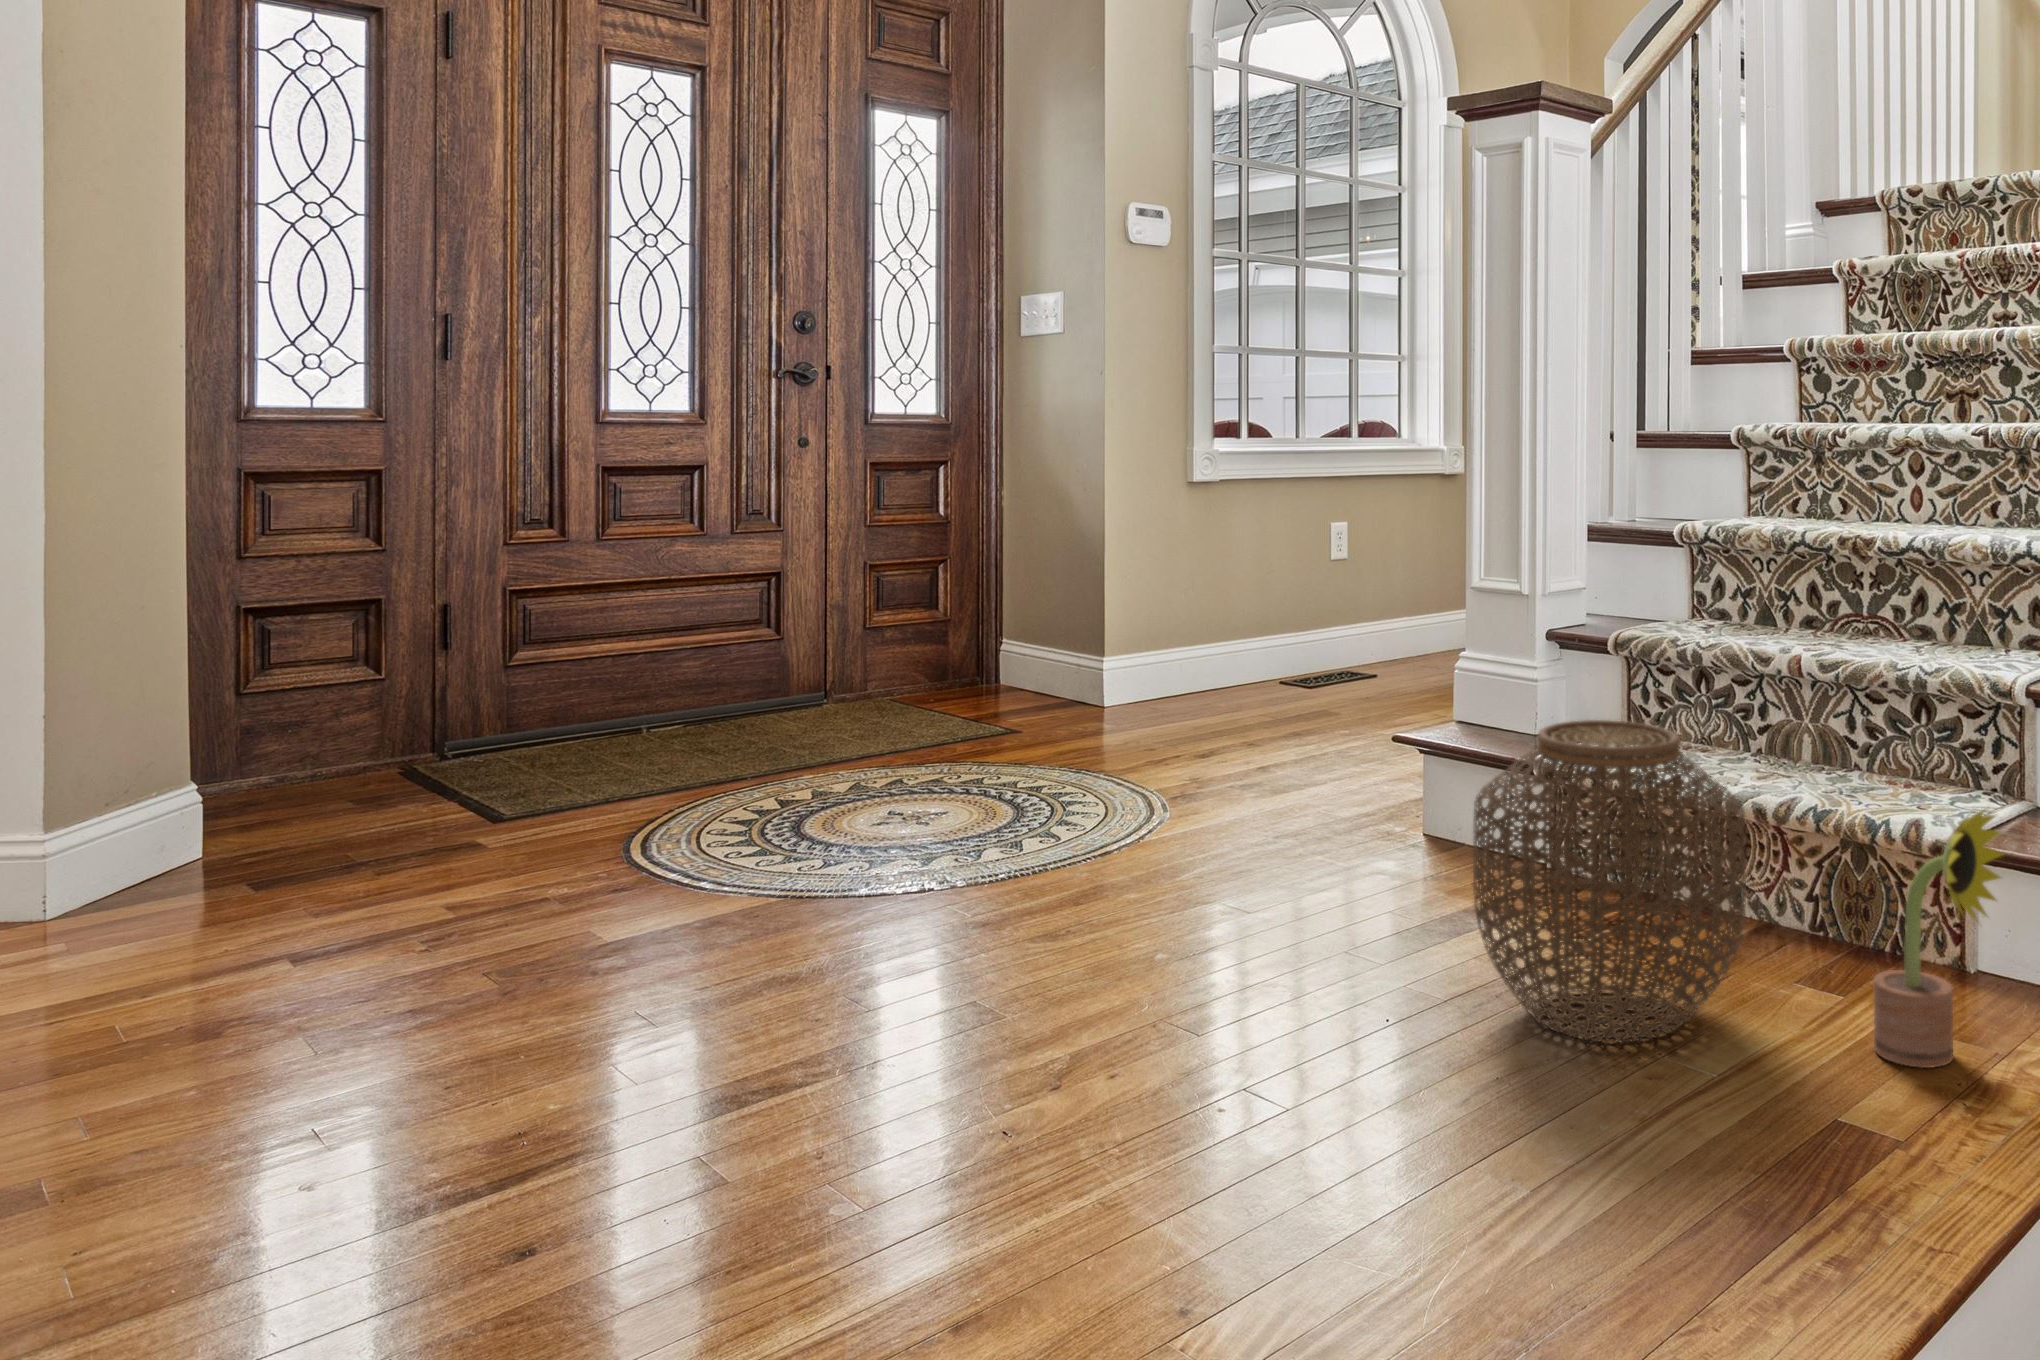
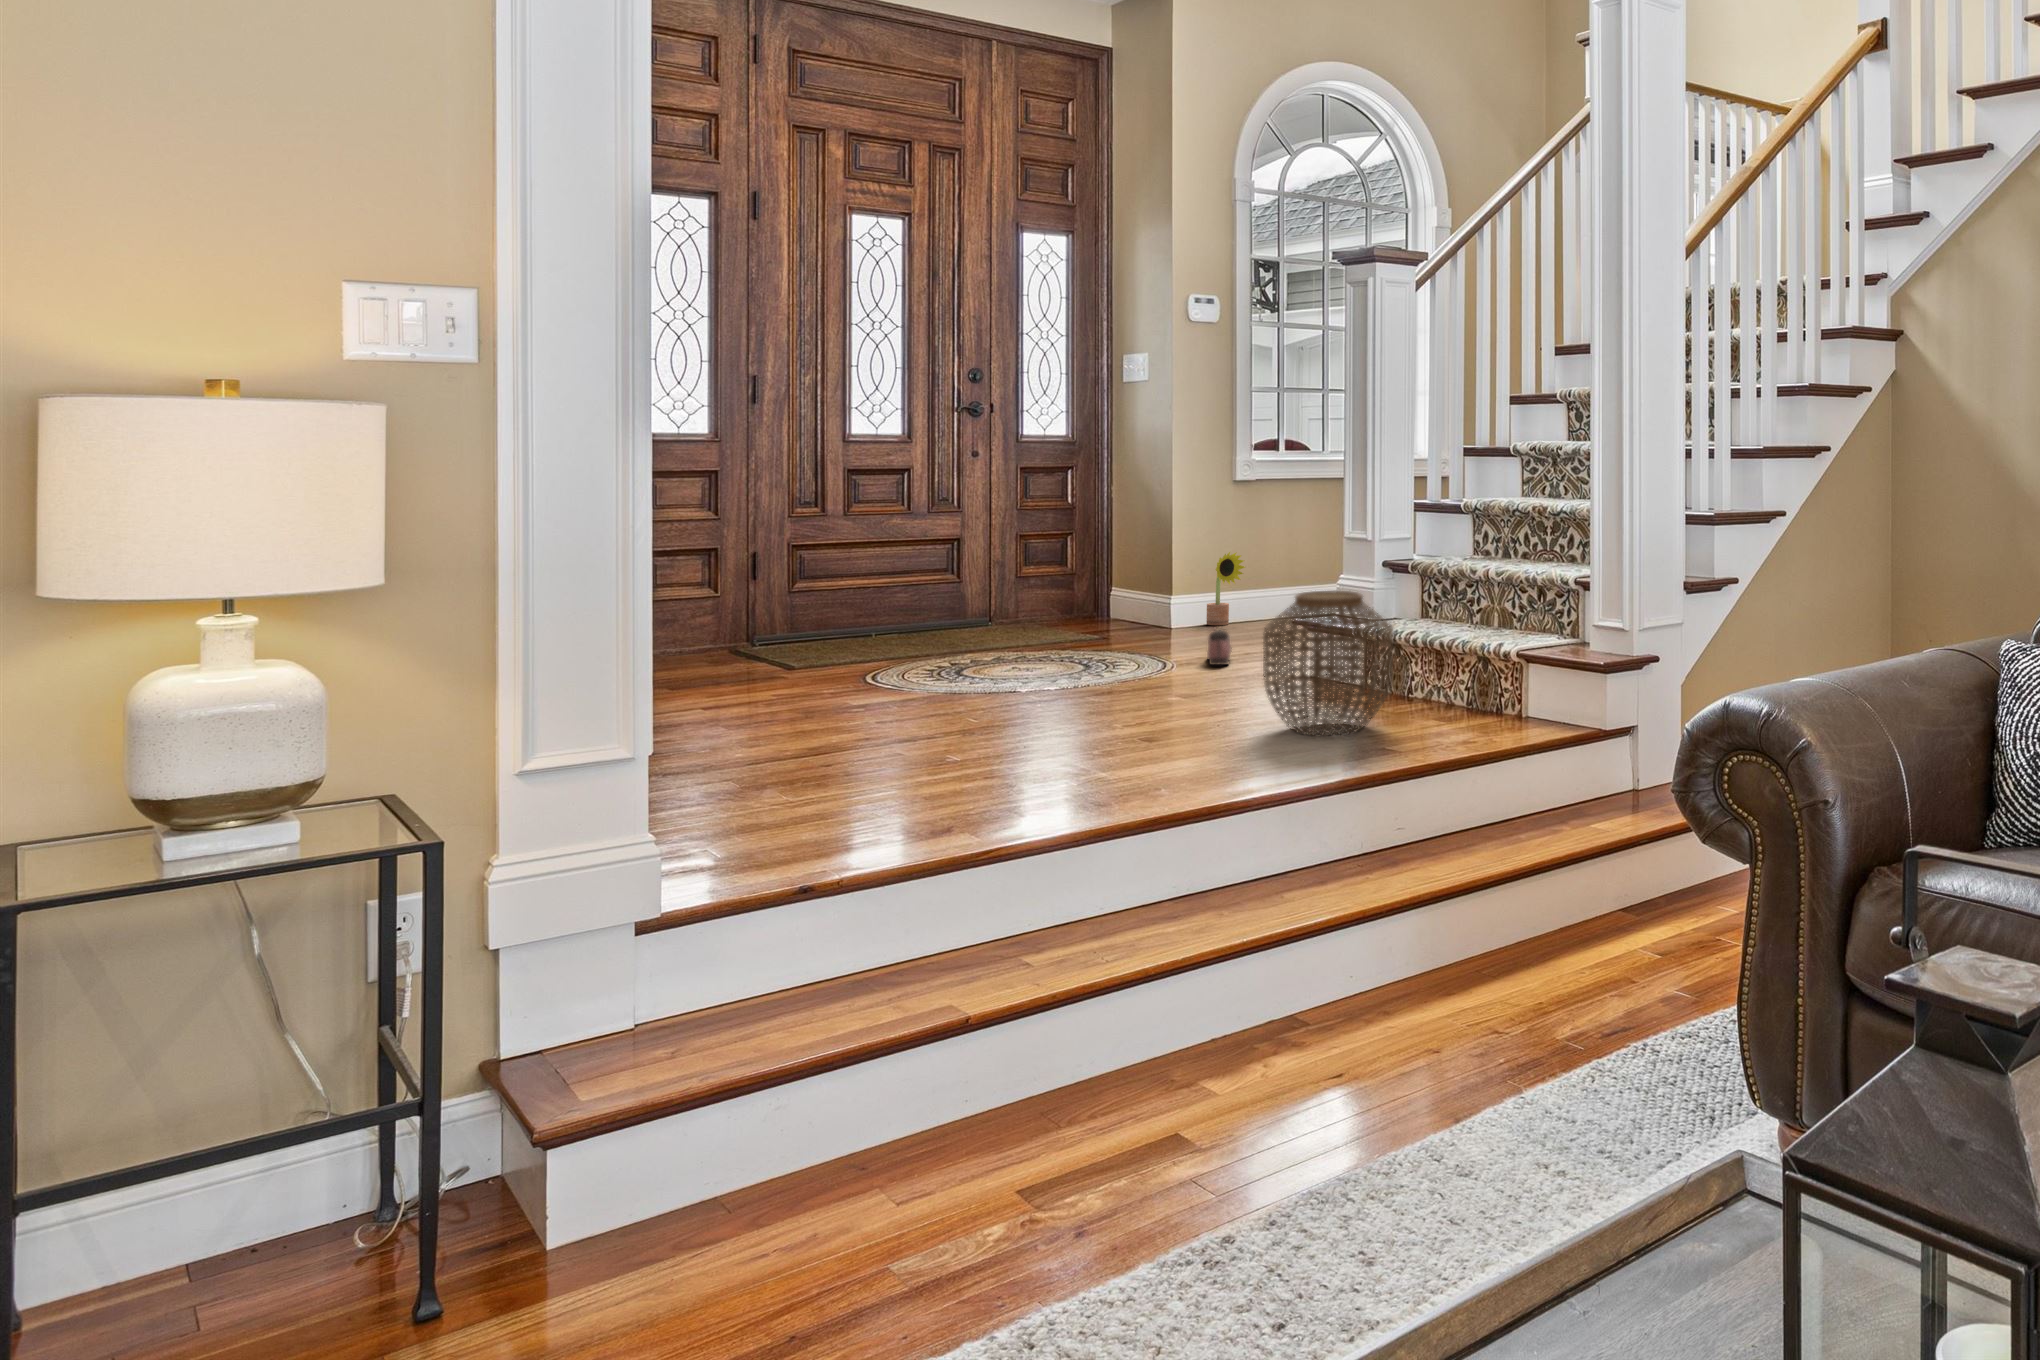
shoe: none [1210,741,1258,806] -> present [1207,630,1232,665]
decorative plant: present [1874,809,2003,1068] -> present [1207,552,1245,625]

